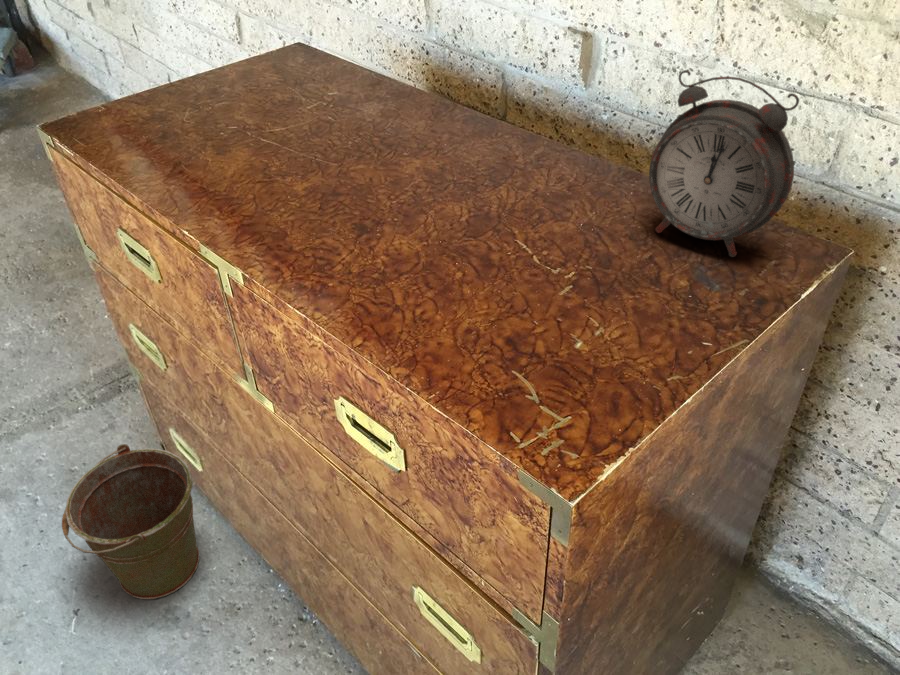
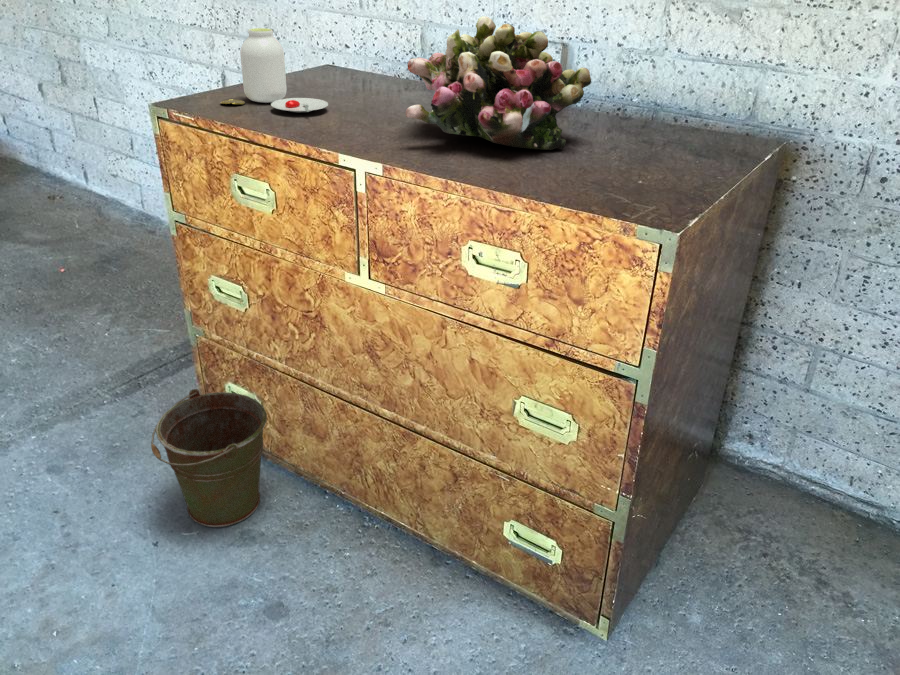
jar: none [126,26,250,152] -> present [221,28,328,112]
flower arrangement: none [288,44,559,248] -> present [406,16,591,150]
alarm clock: present [649,70,799,257] -> none [649,26,750,151]

